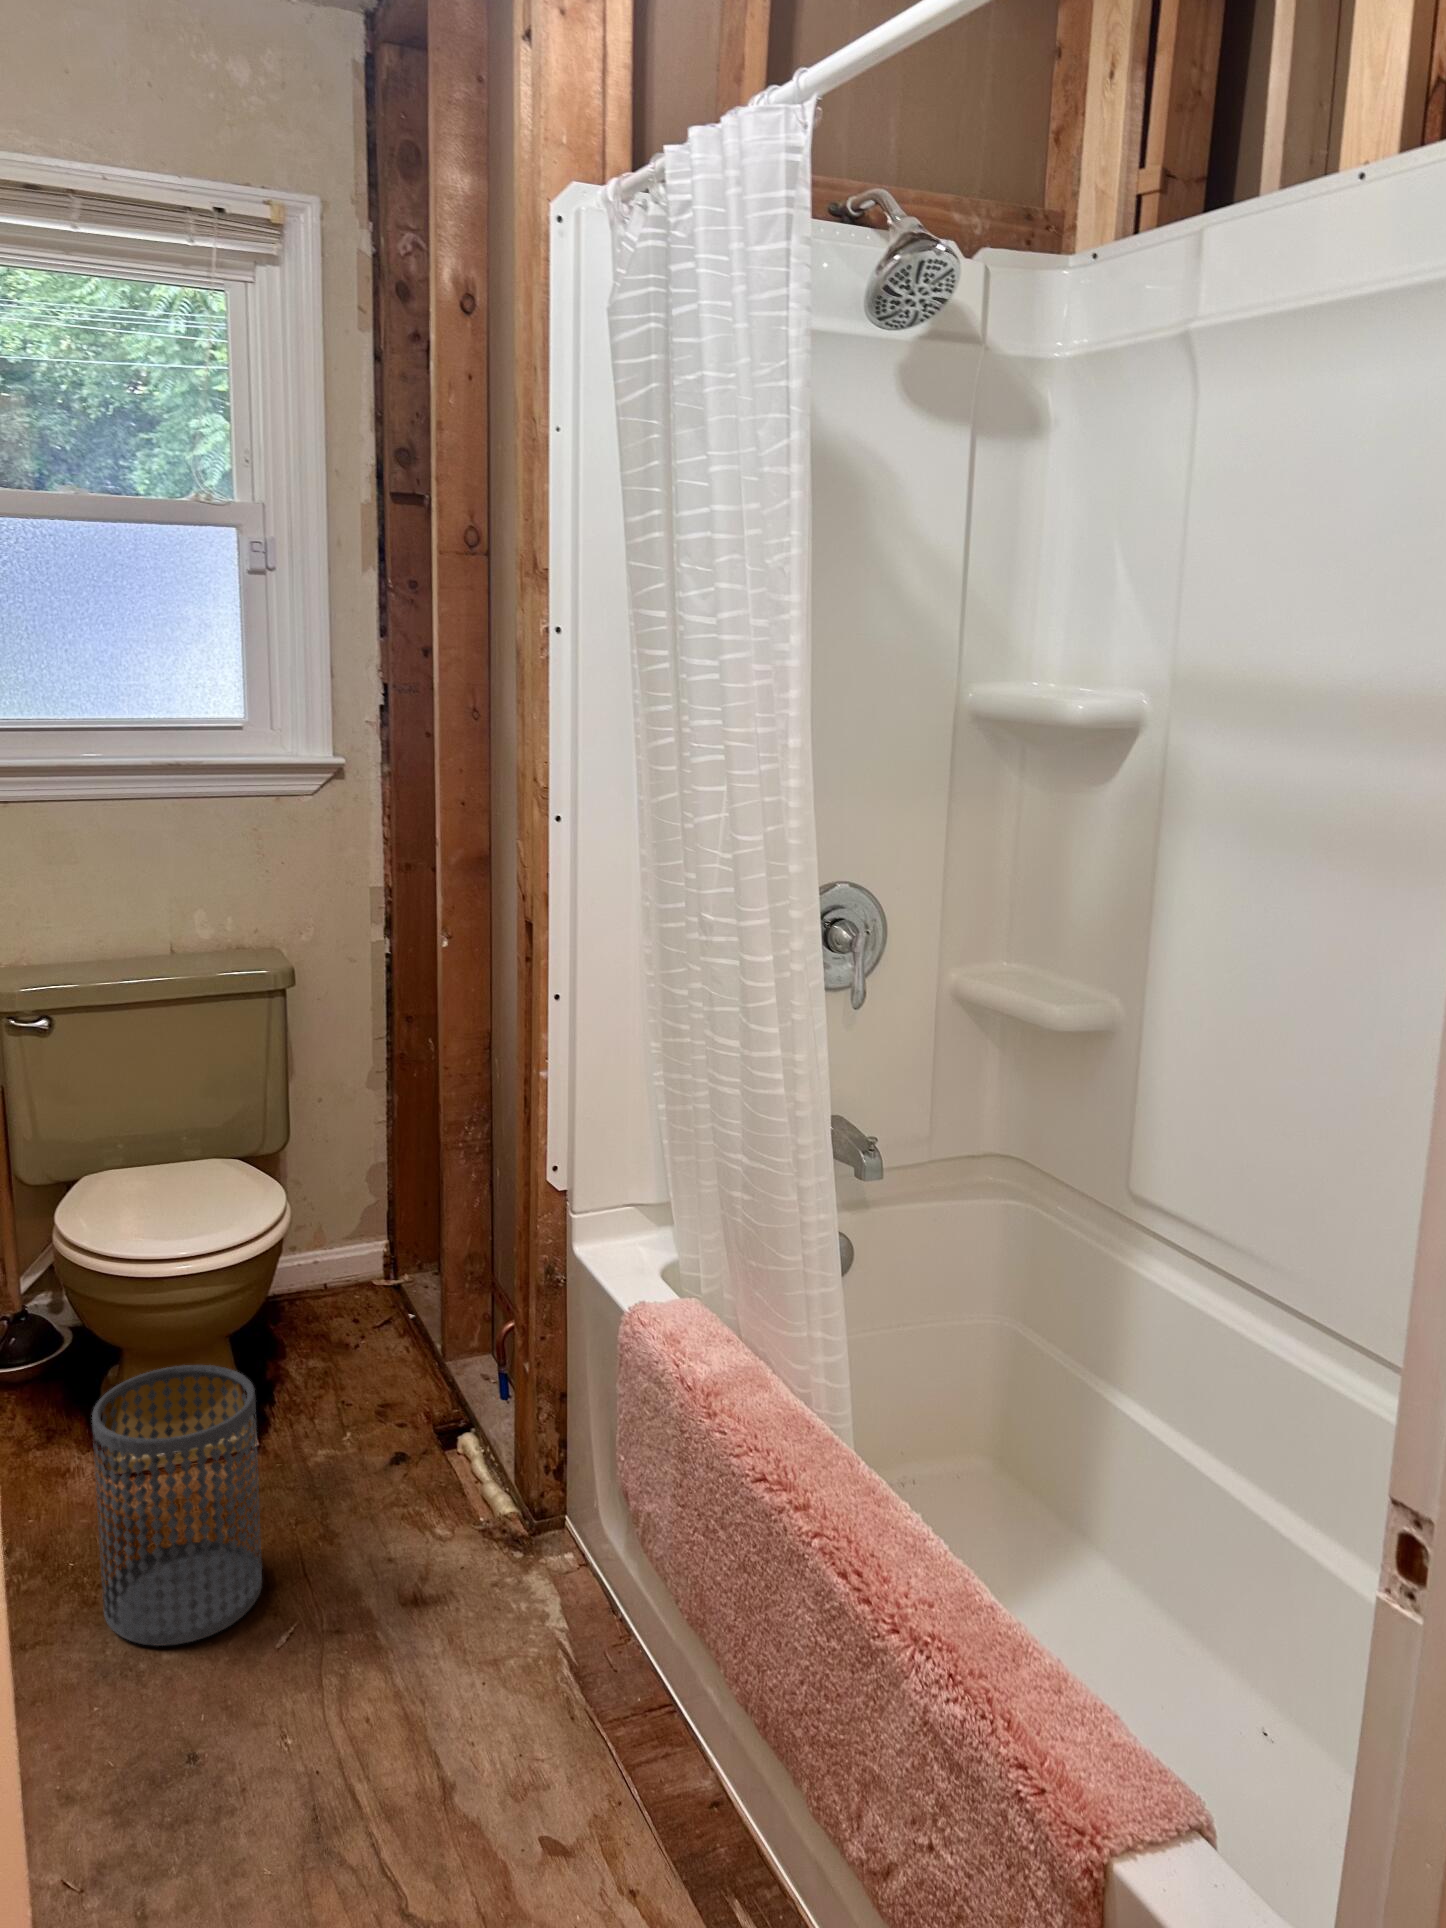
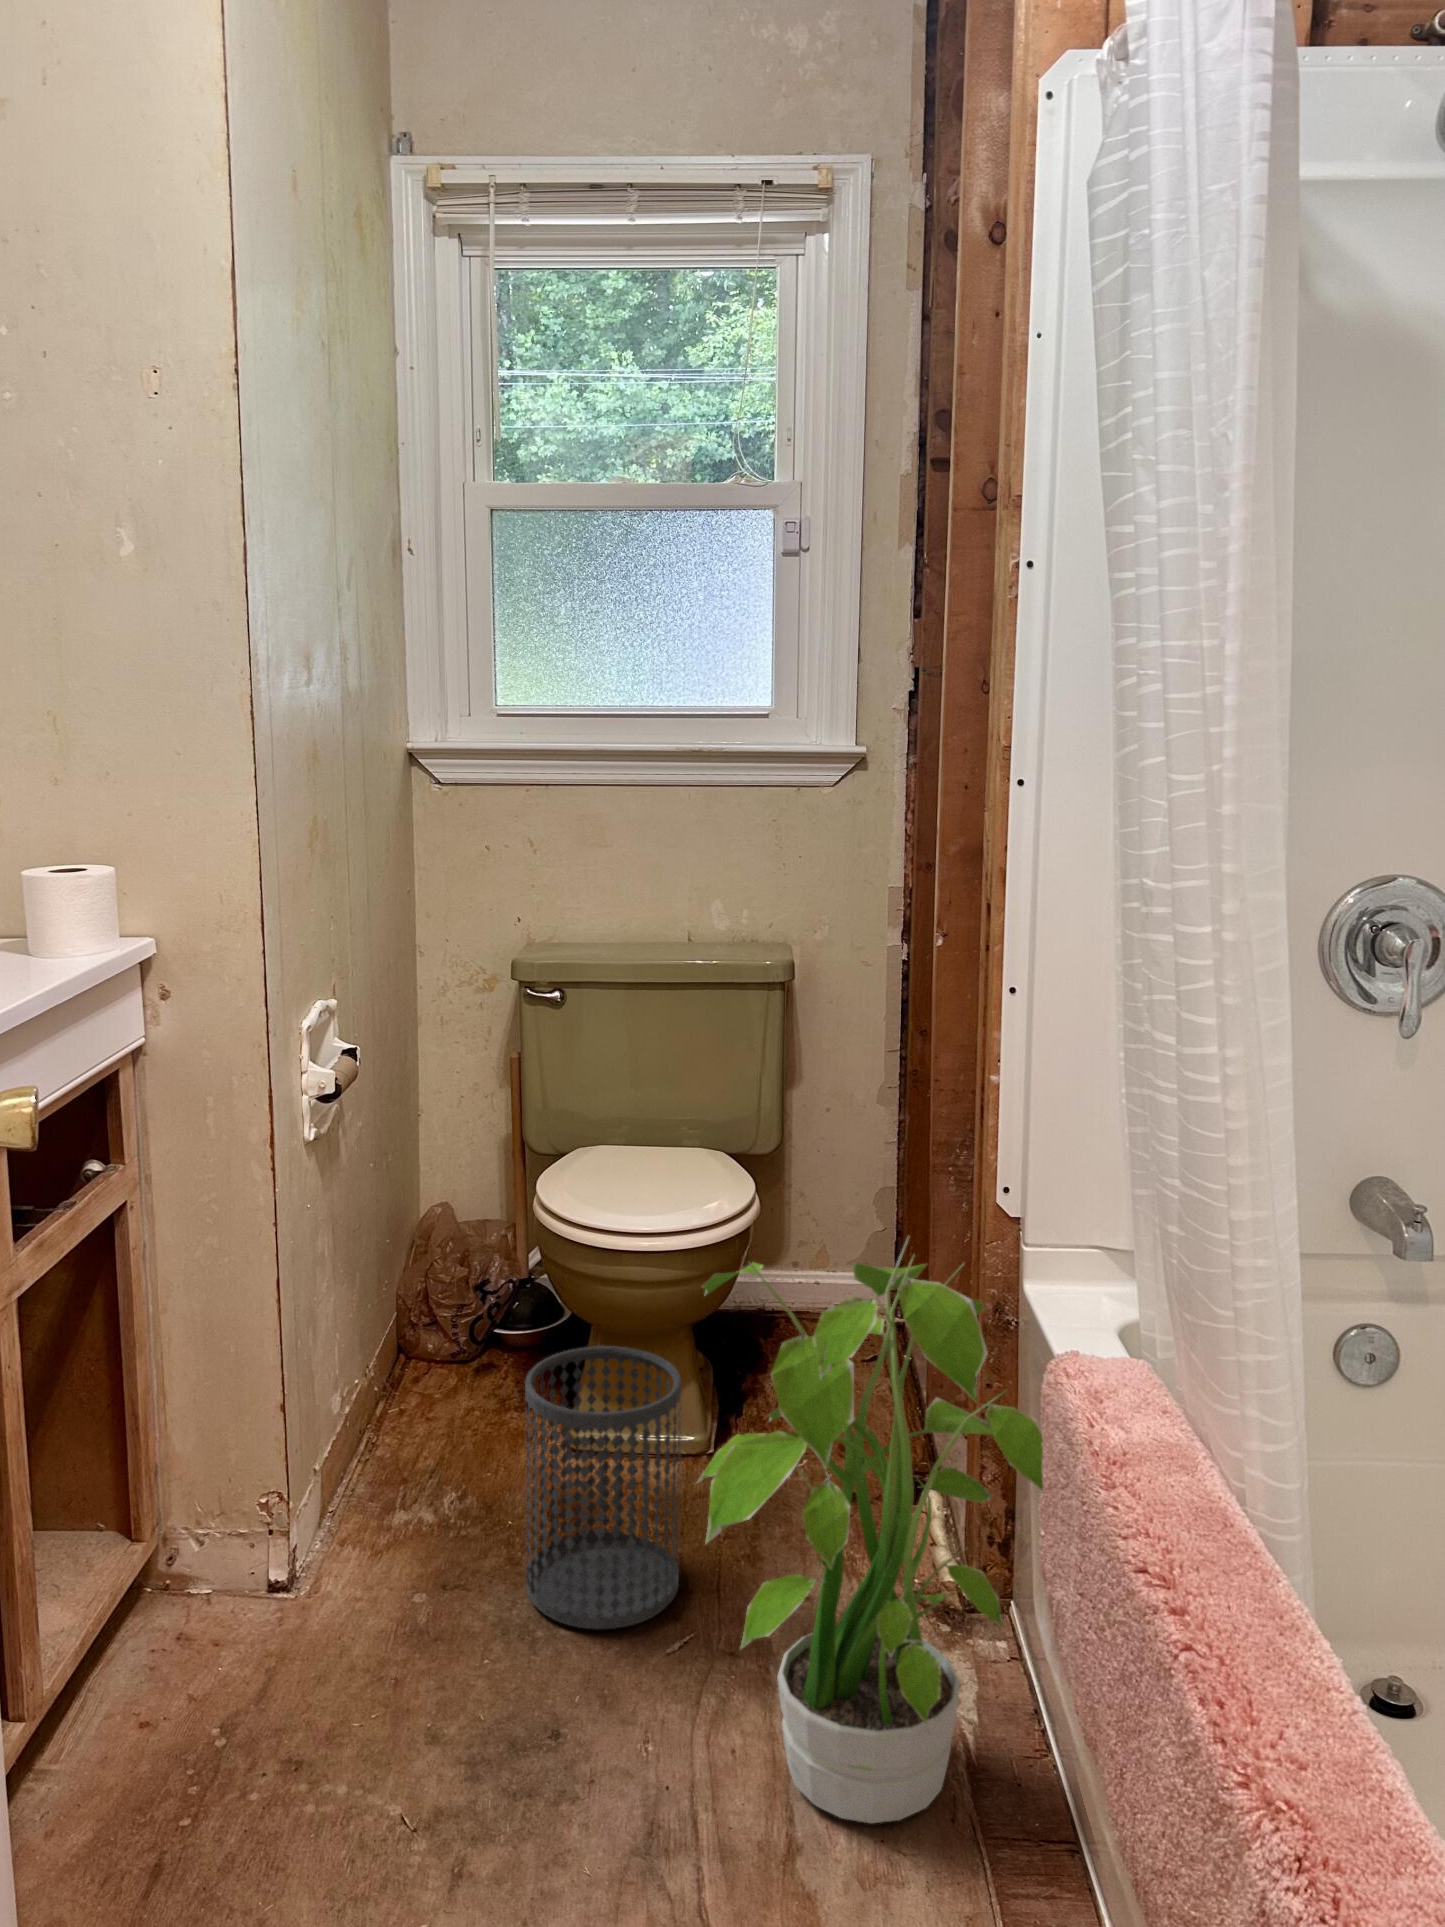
potted plant: none [303,1222,644,1749] -> present [696,1237,1043,1824]

